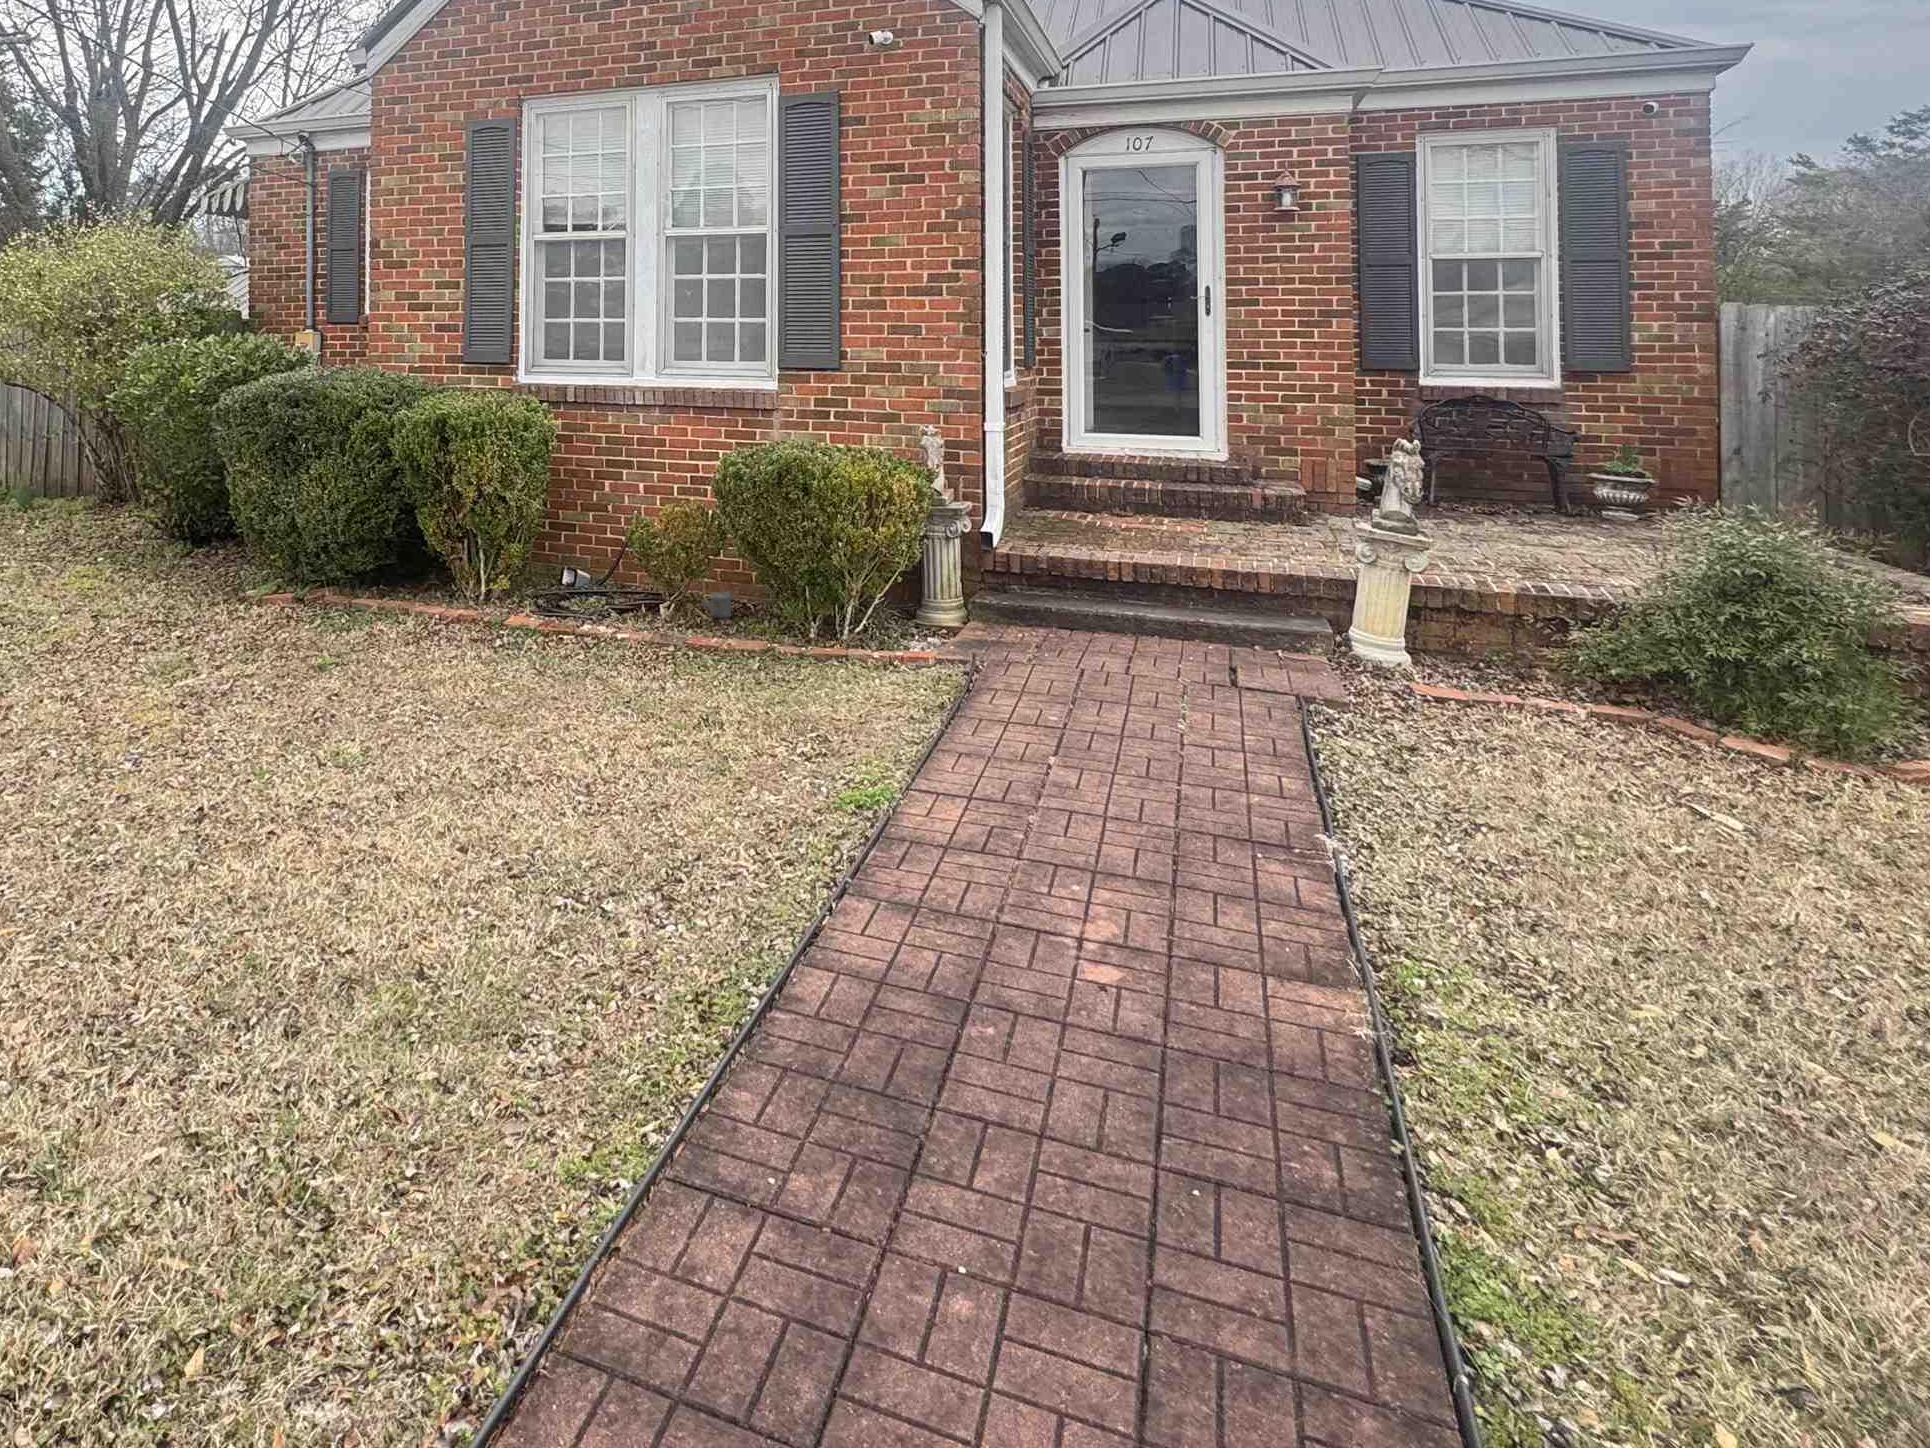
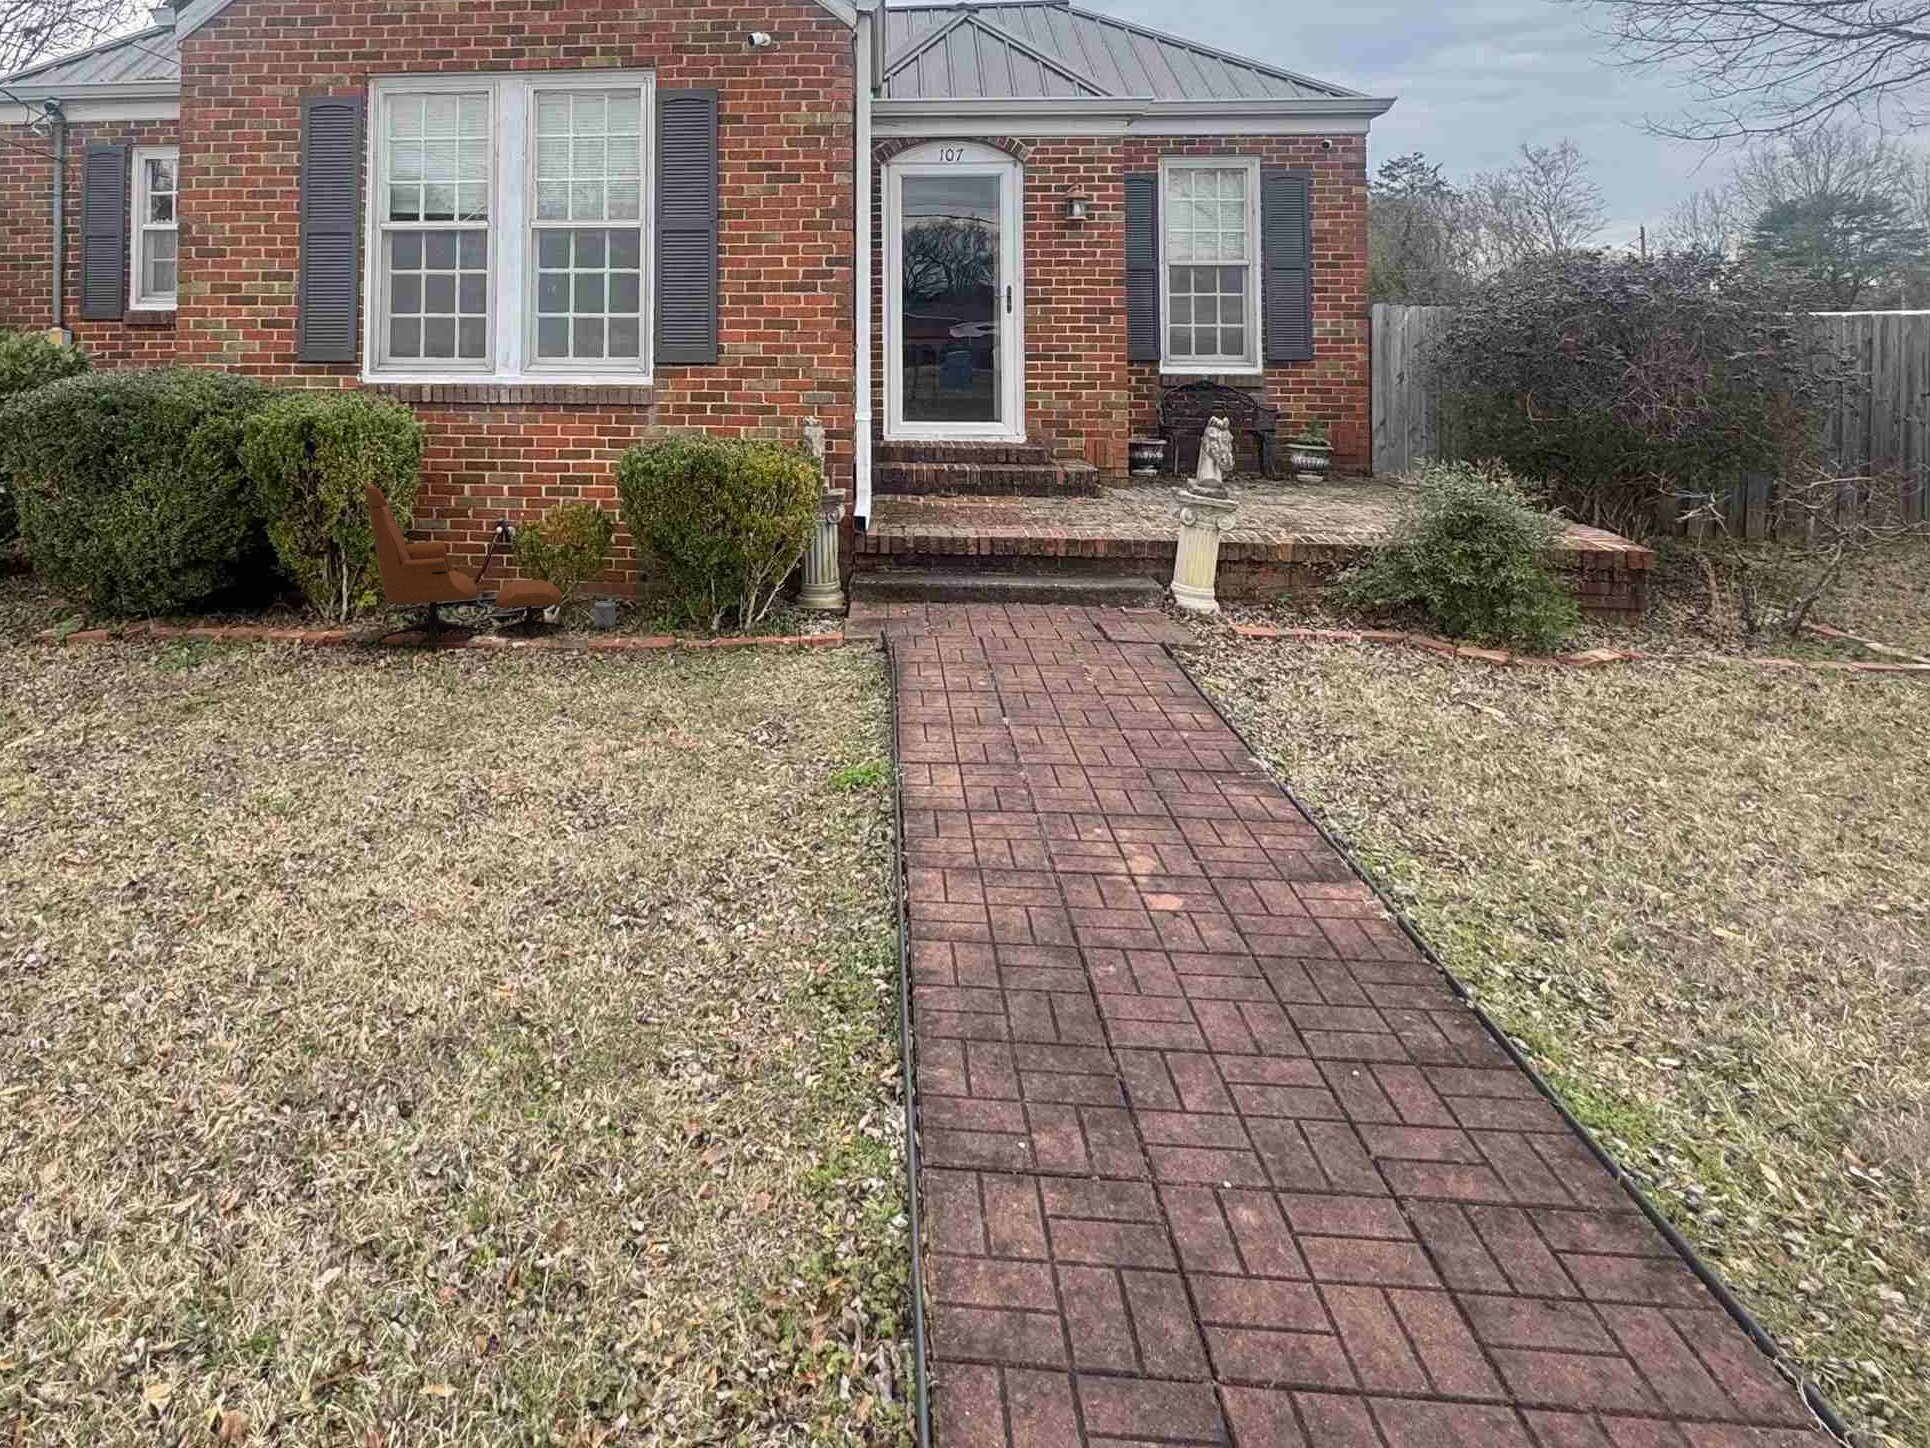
lounge chair: none [504,465,682,622] -> present [365,483,564,650]

